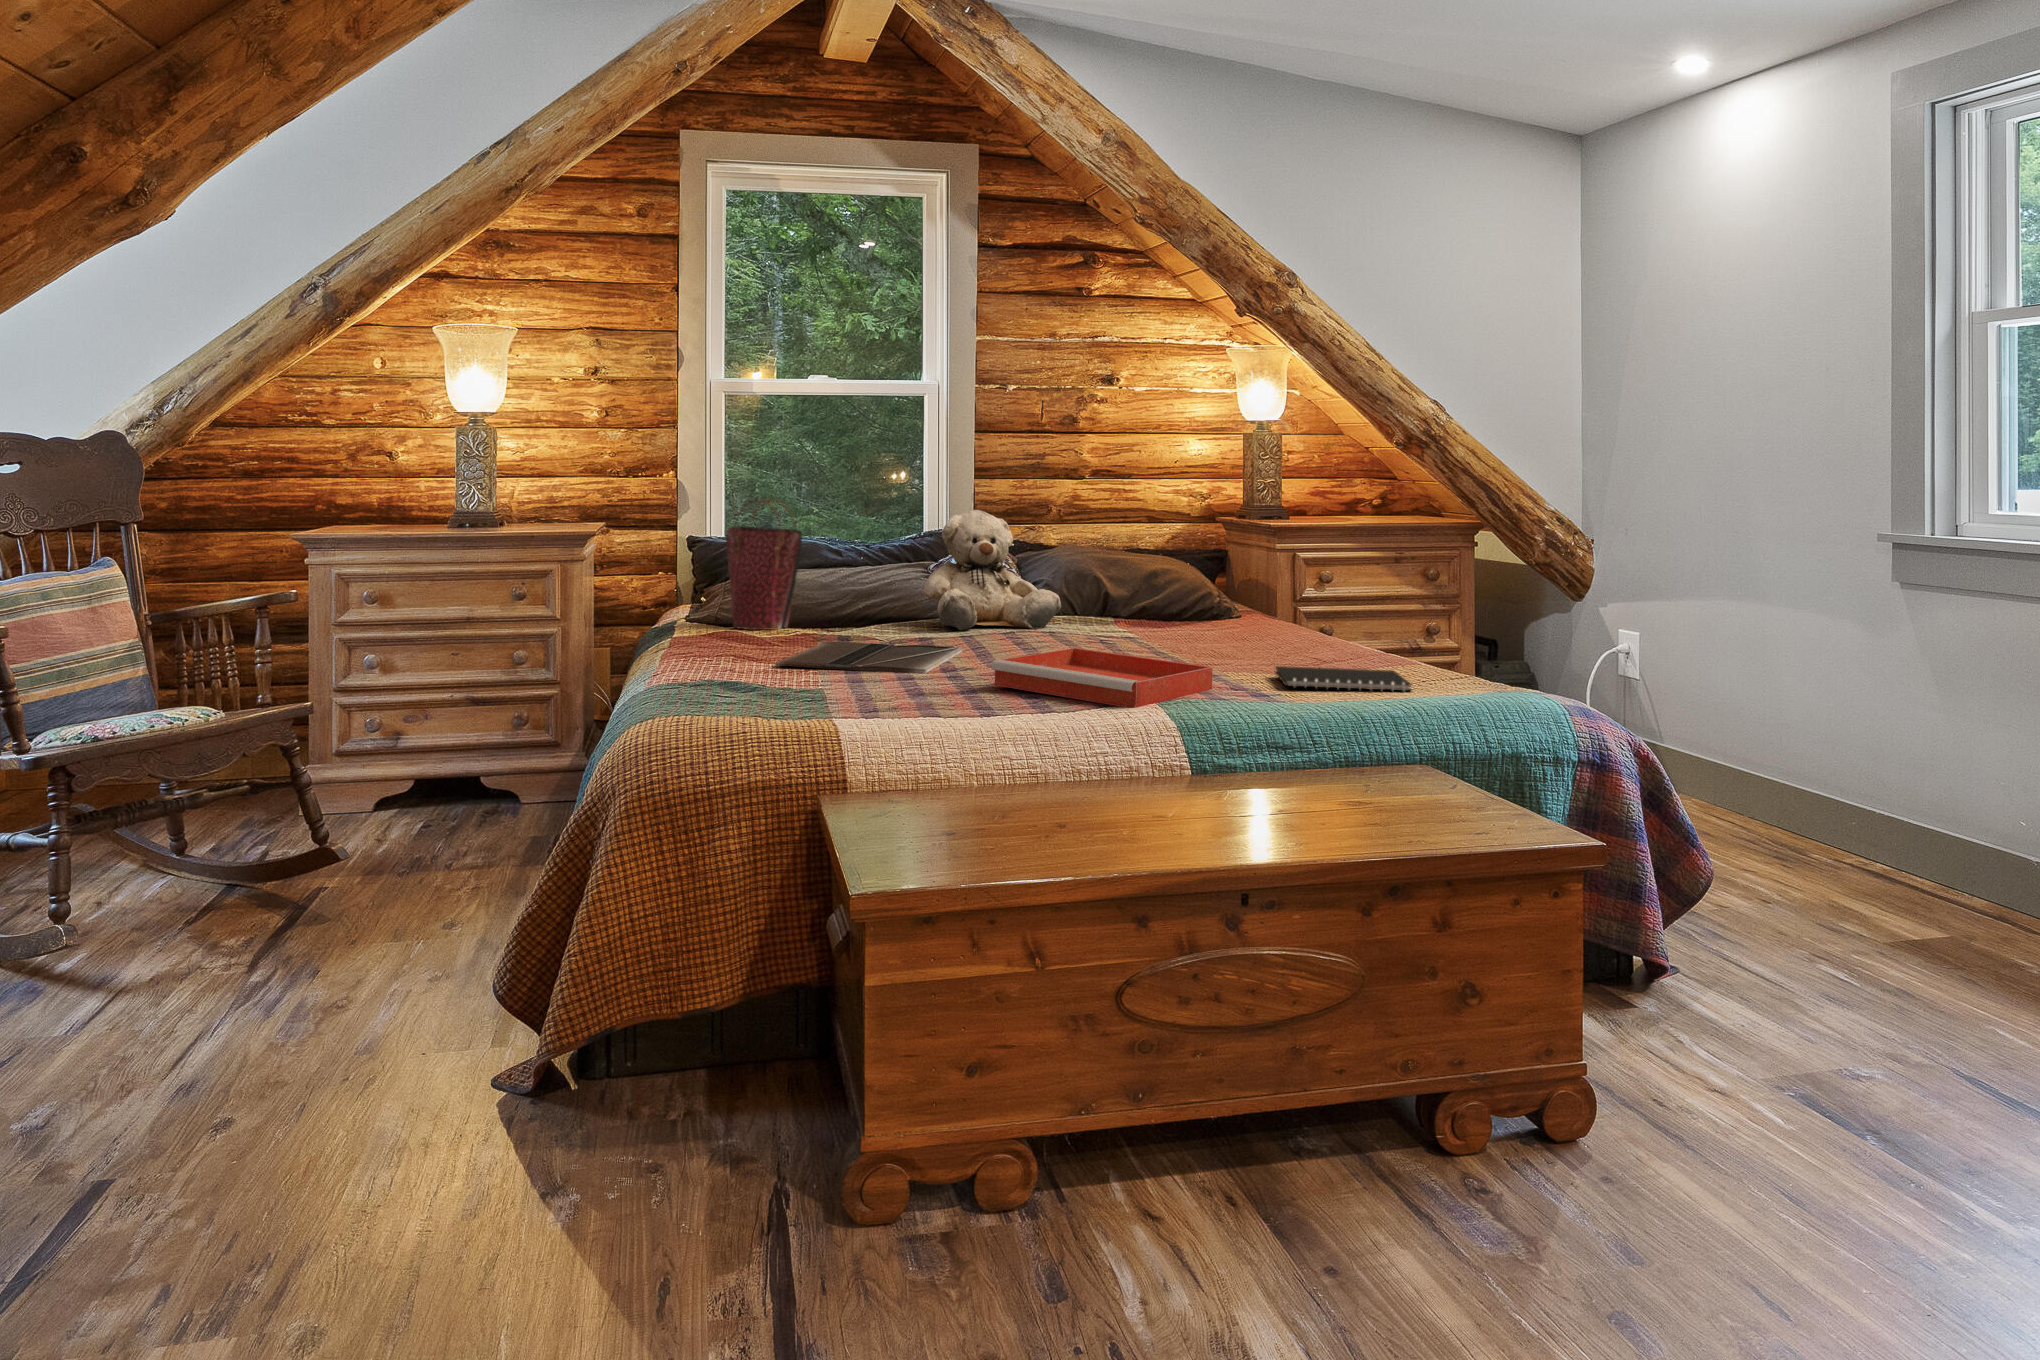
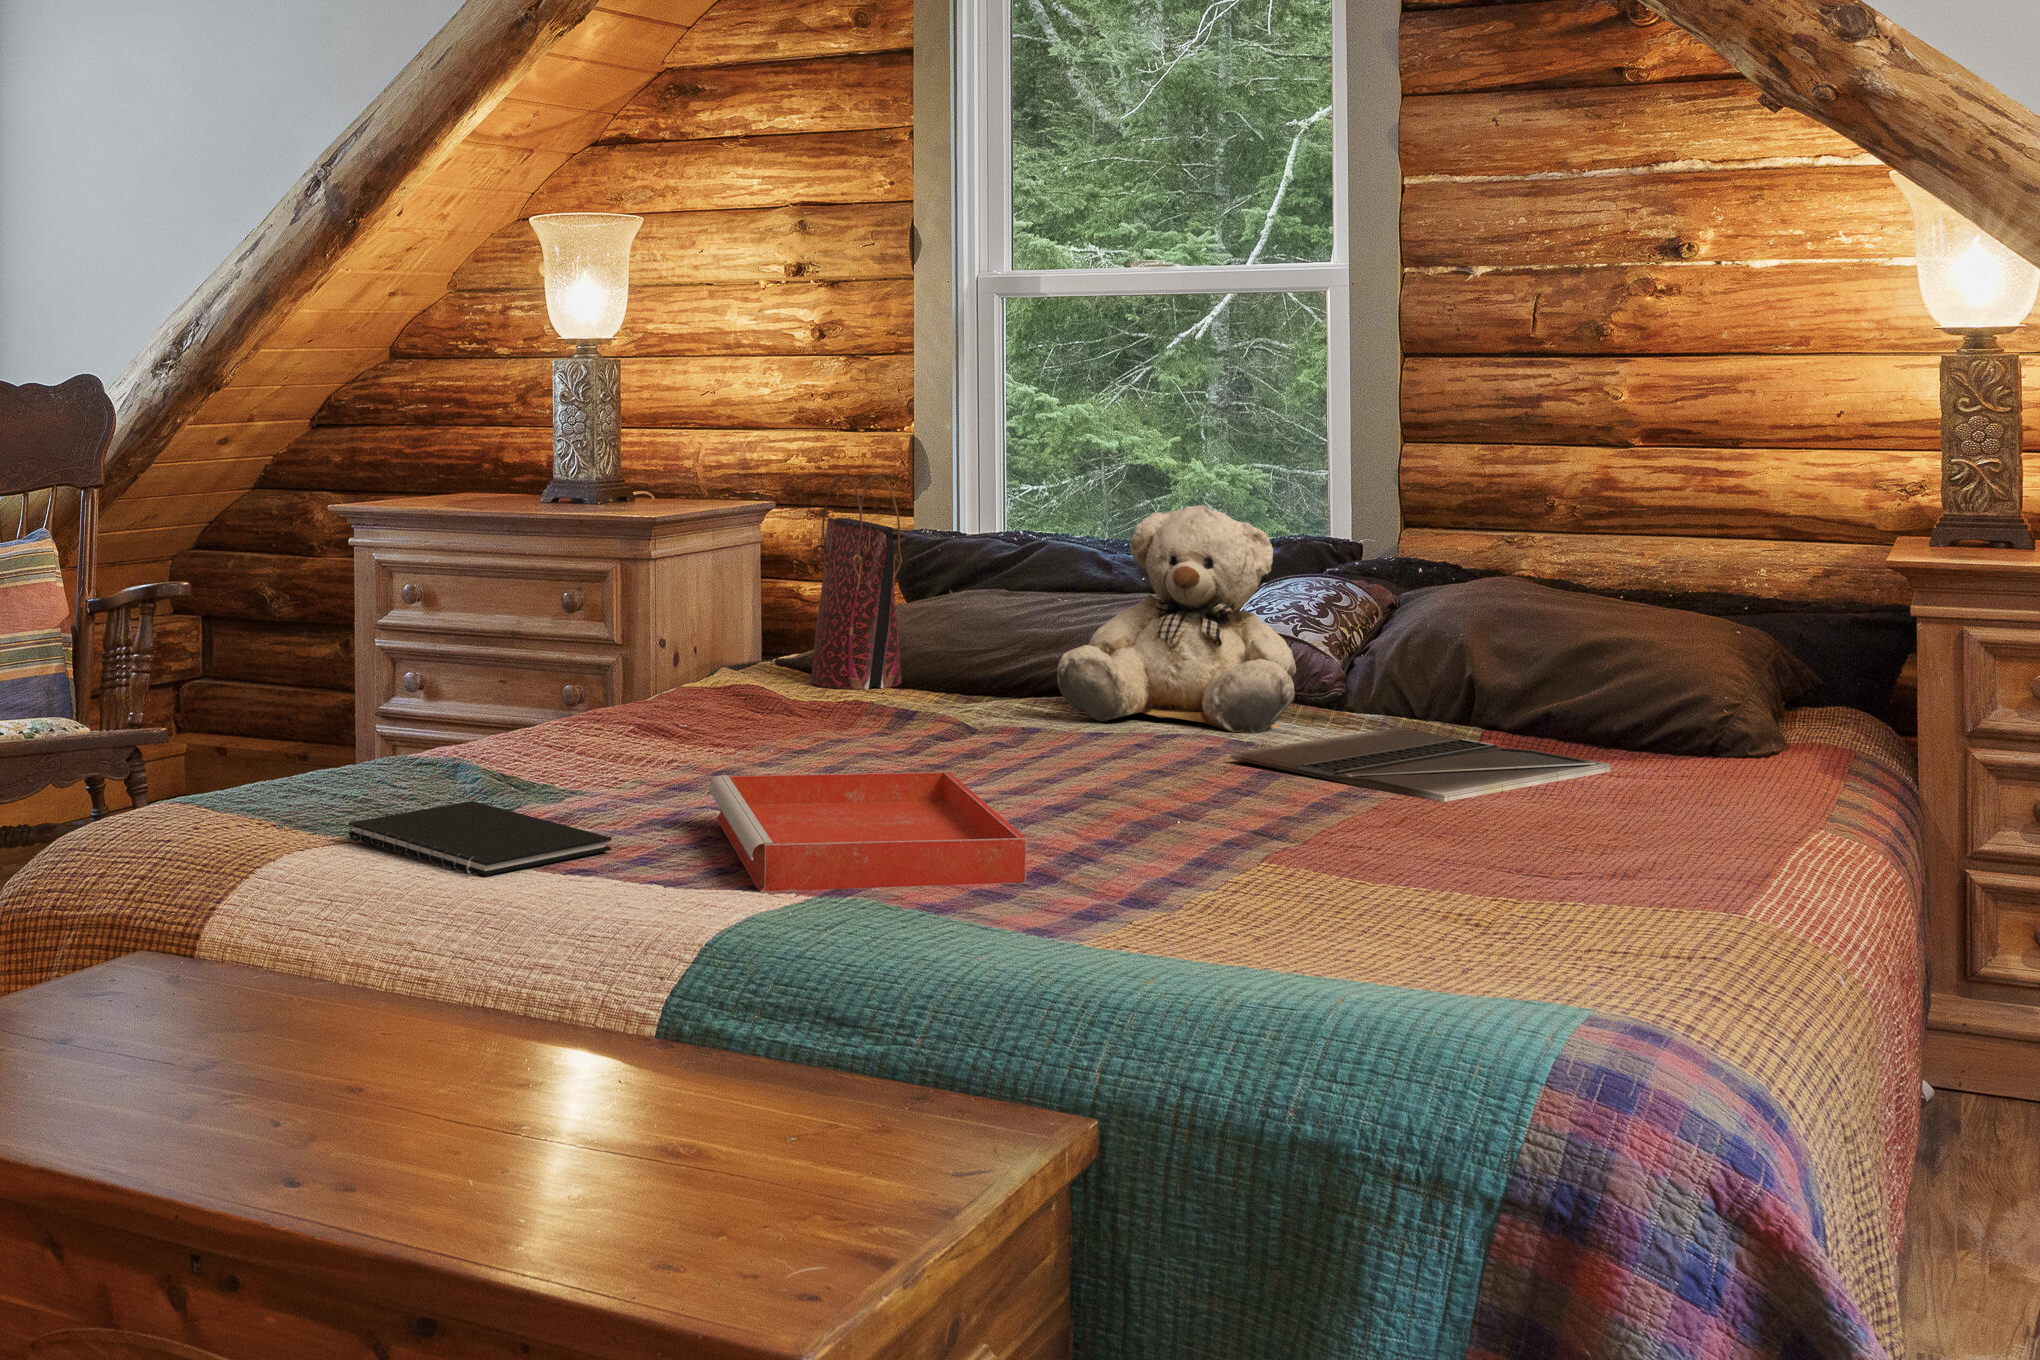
laptop: present [775,641,963,673] -> present [1230,728,1610,802]
notebook: present [1275,666,1411,692] -> present [349,801,611,876]

